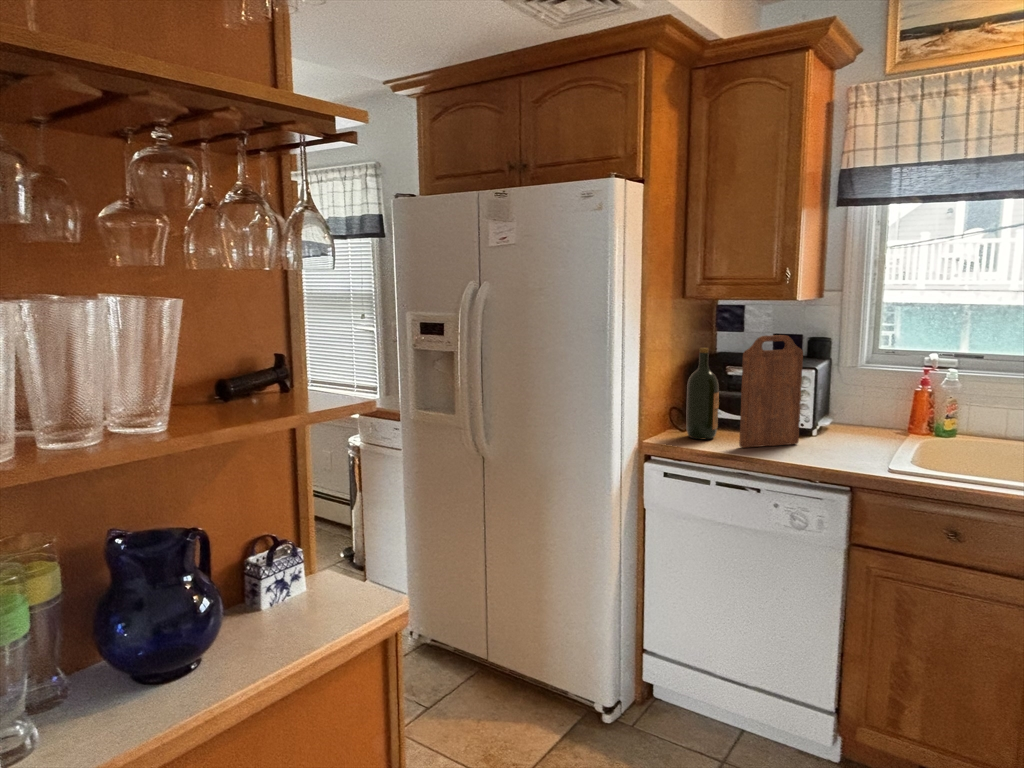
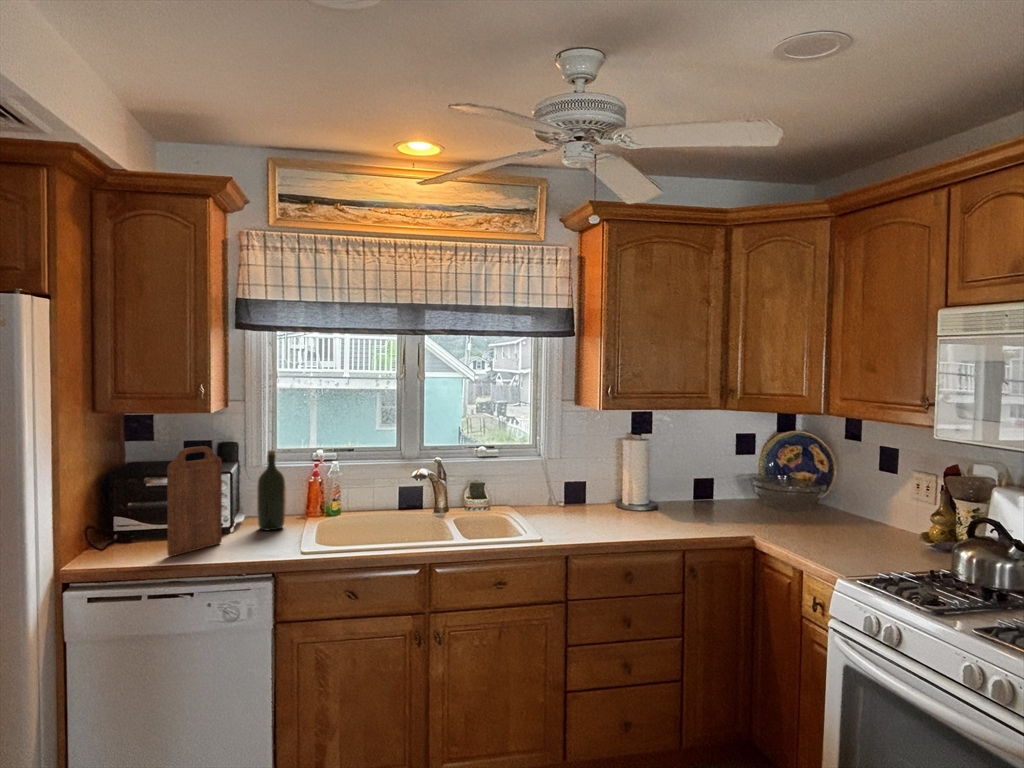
wine bottle: present [687,348,719,439] -> present [257,450,286,531]

